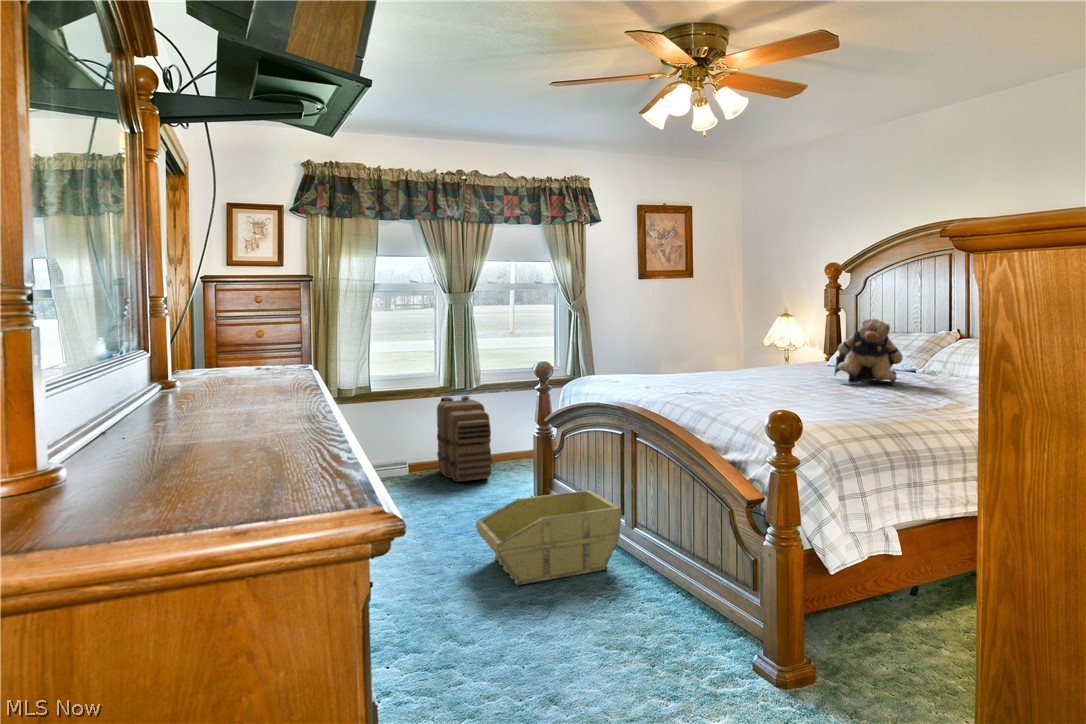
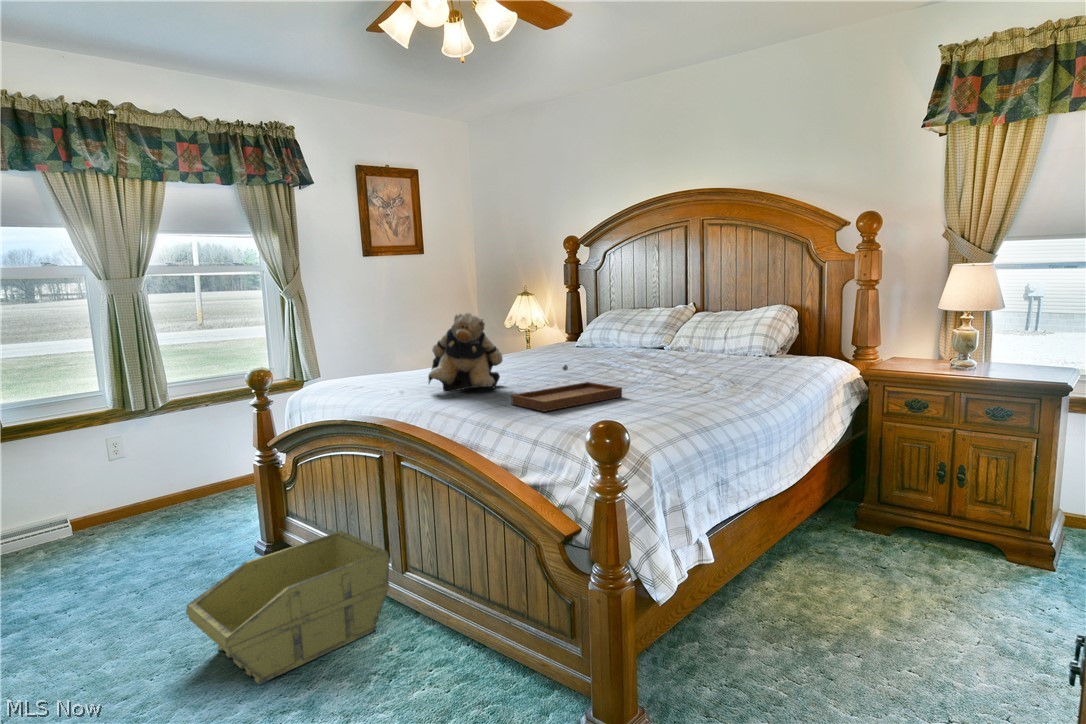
teddy bear: present [835,319,903,383] -> present [428,313,503,392]
tray: none [735,370,843,406] -> present [511,365,622,412]
backpack: present [437,396,492,482] -> none [98,415,191,536]

